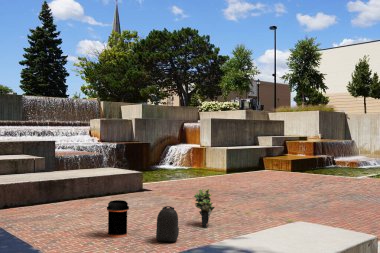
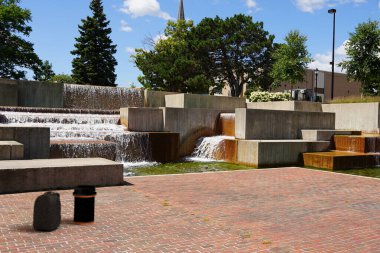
potted plant: present [194,189,215,228] -> none [175,178,198,220]
backpack: present [156,206,179,242] -> present [33,191,61,230]

